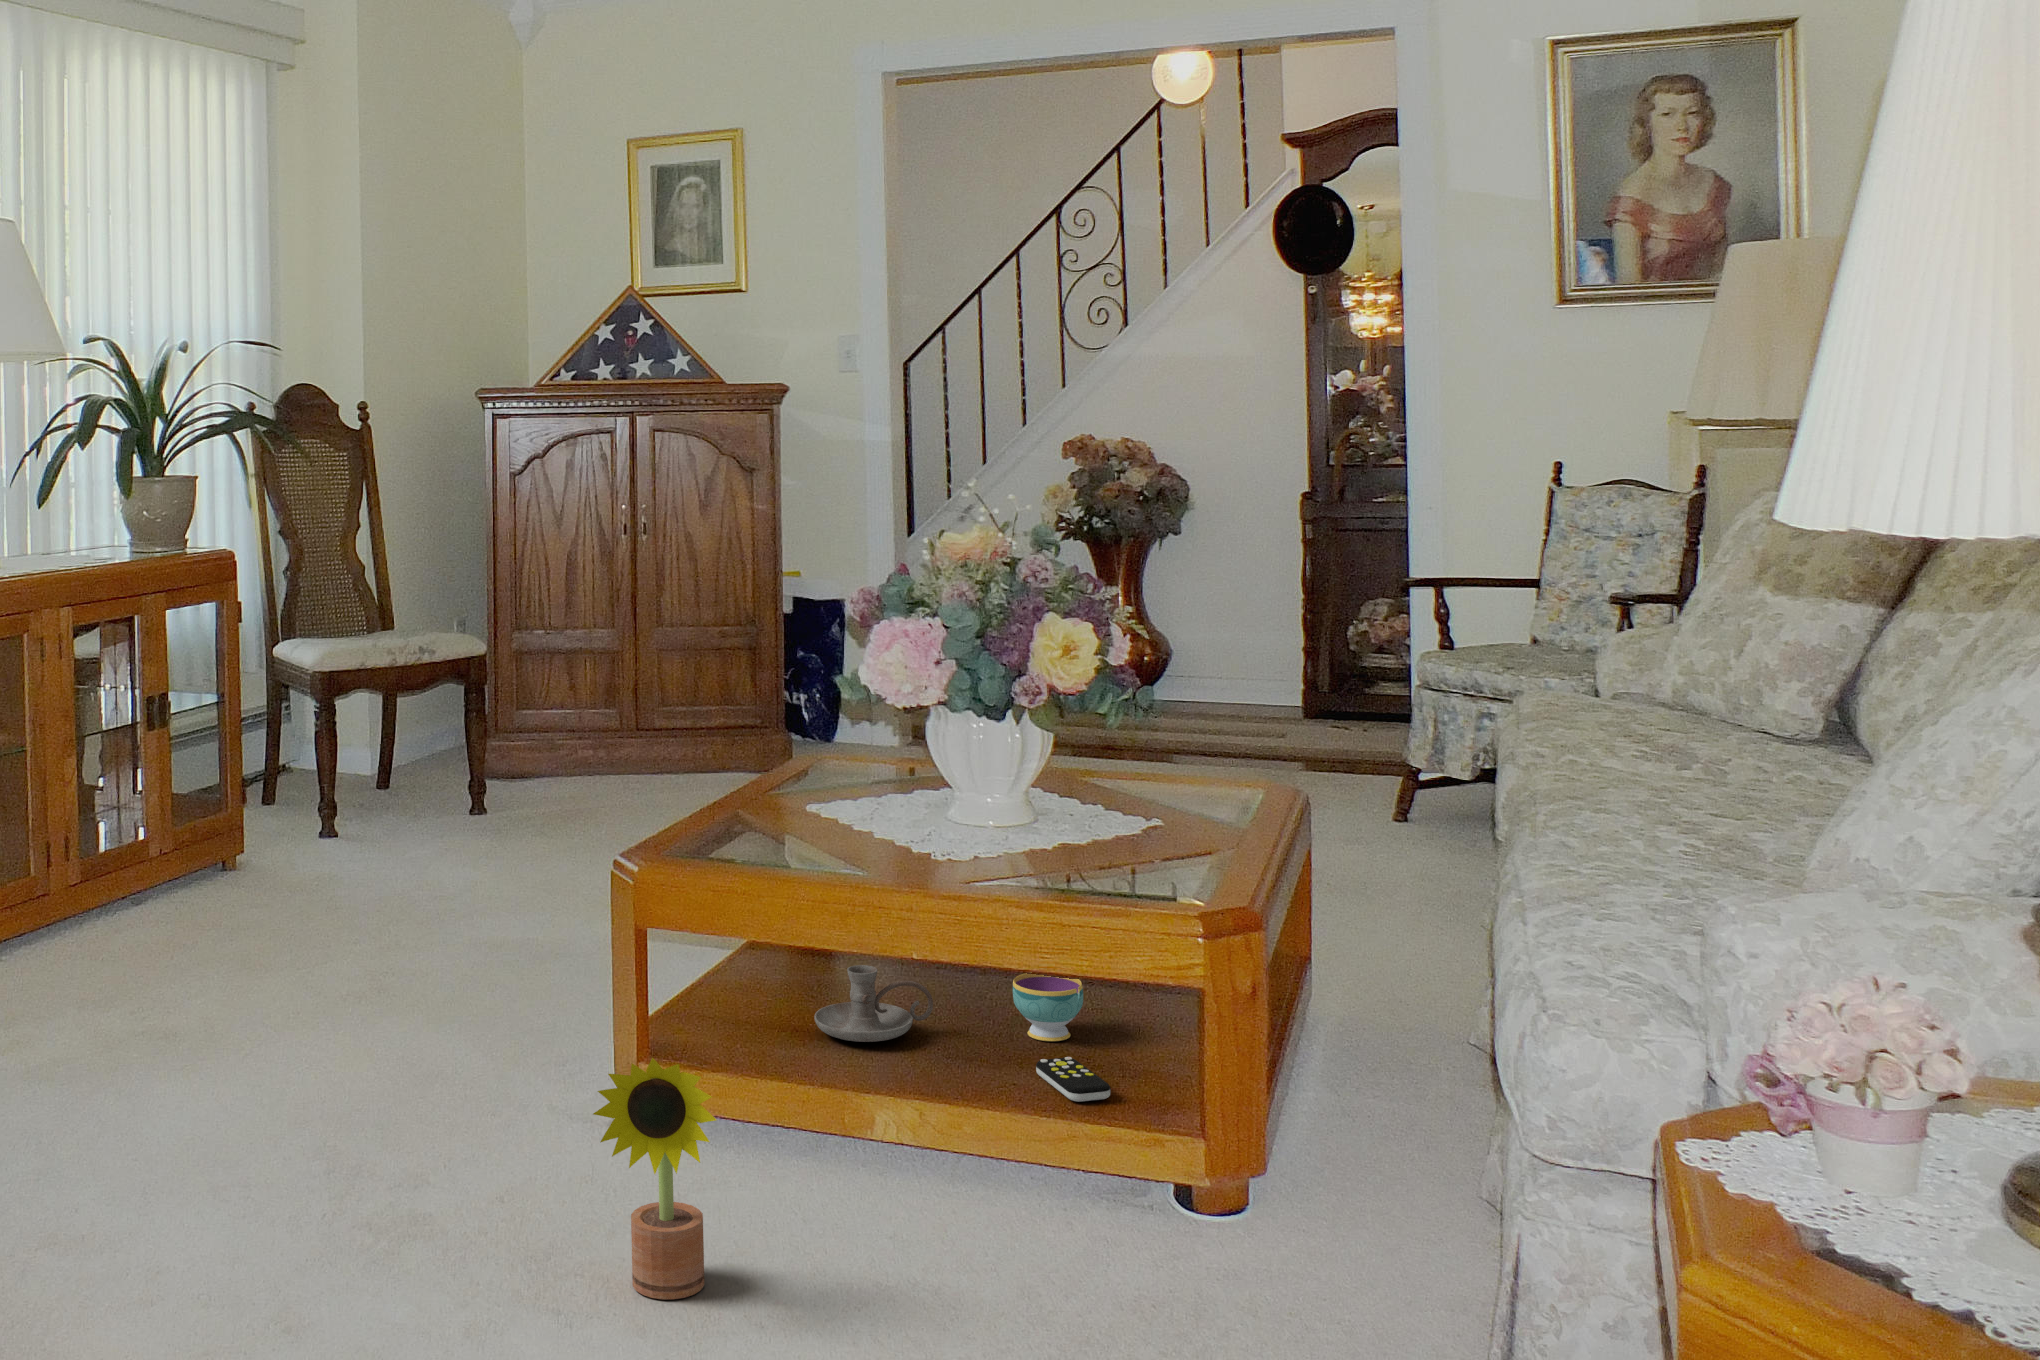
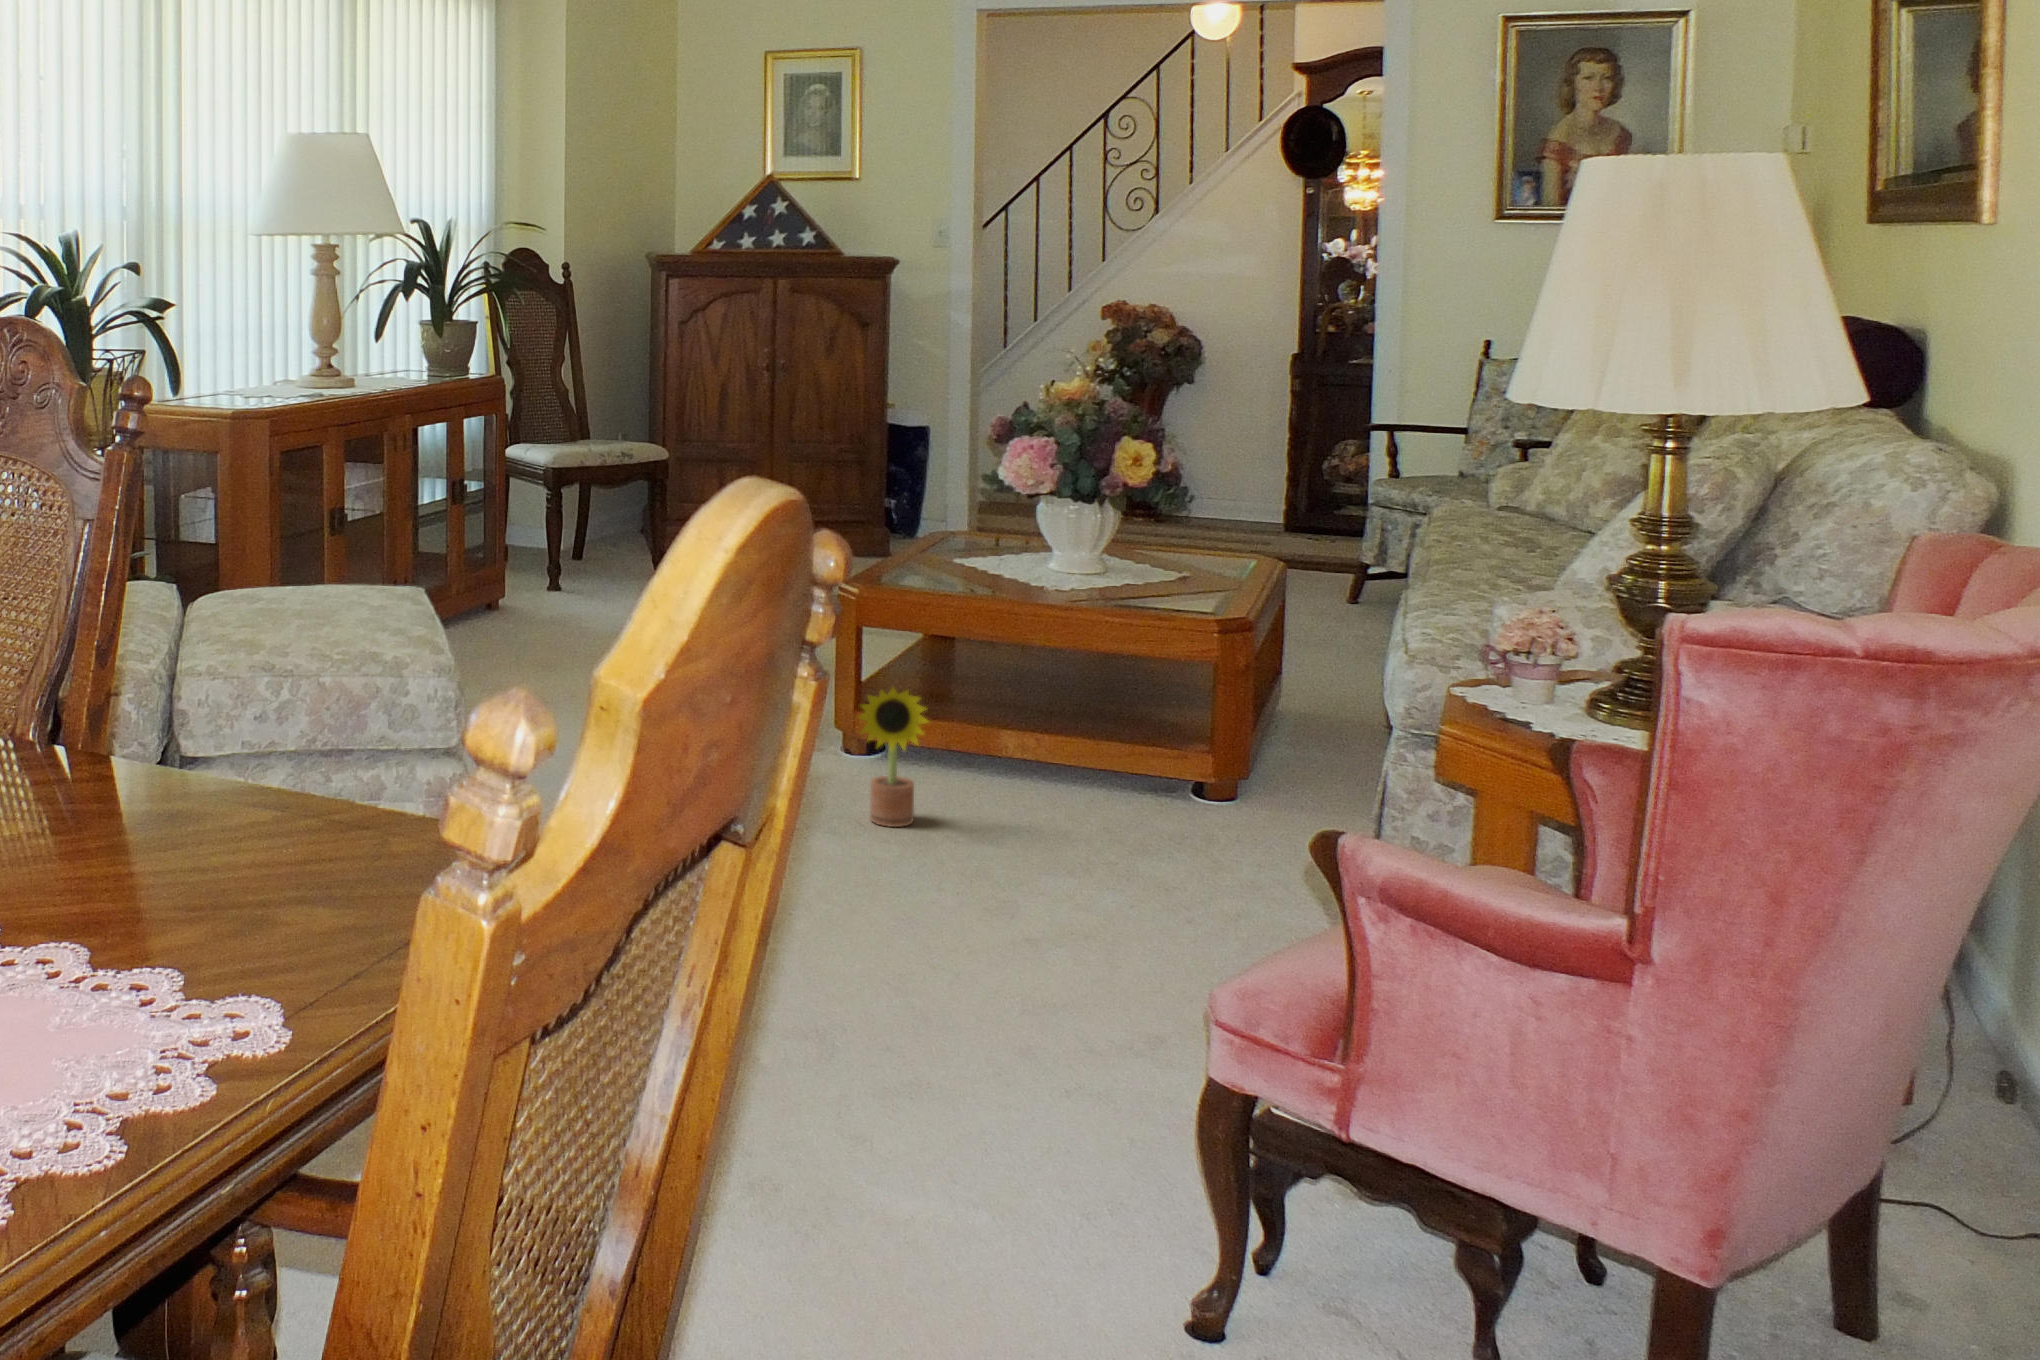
candle holder: present [814,965,933,1042] -> none [961,658,1038,703]
teacup: present [1013,973,1083,1041] -> none [1089,666,1135,707]
remote control: present [1036,1057,1110,1102] -> none [1105,713,1153,736]

